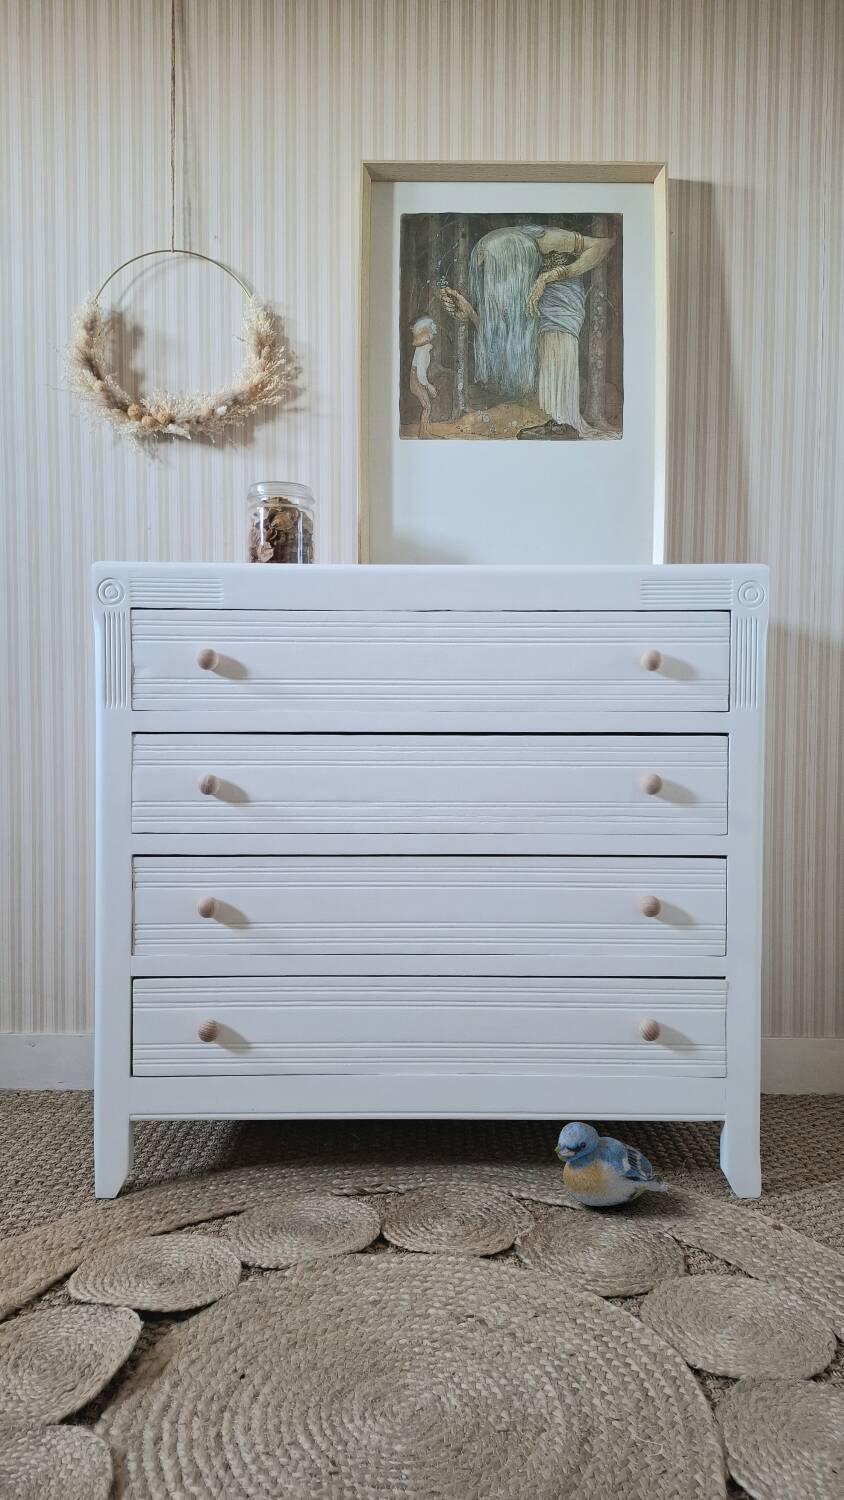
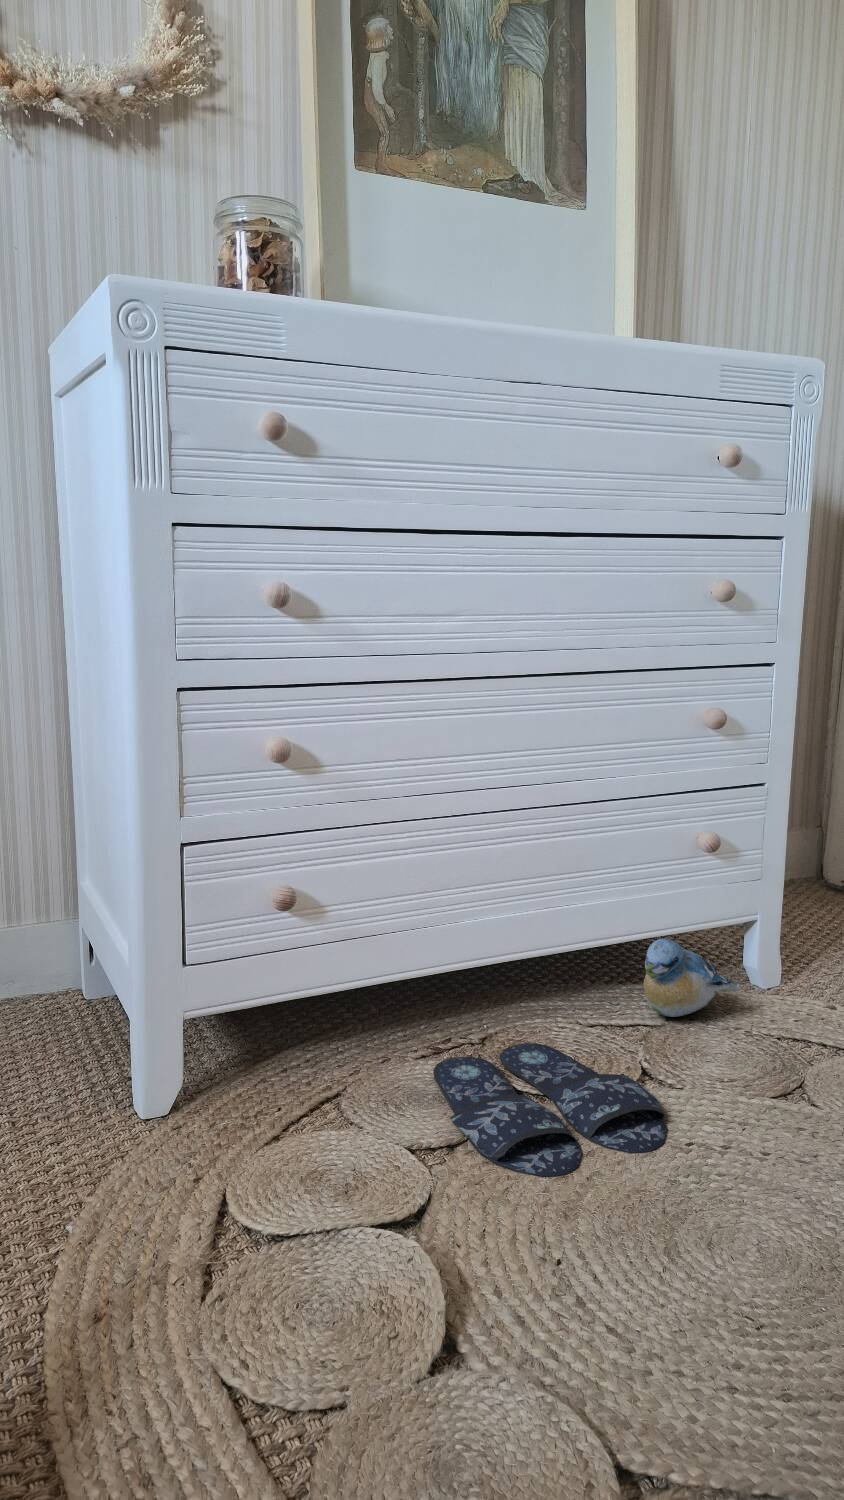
slippers: none [276,1199,470,1318] -> present [433,1043,666,1177]

